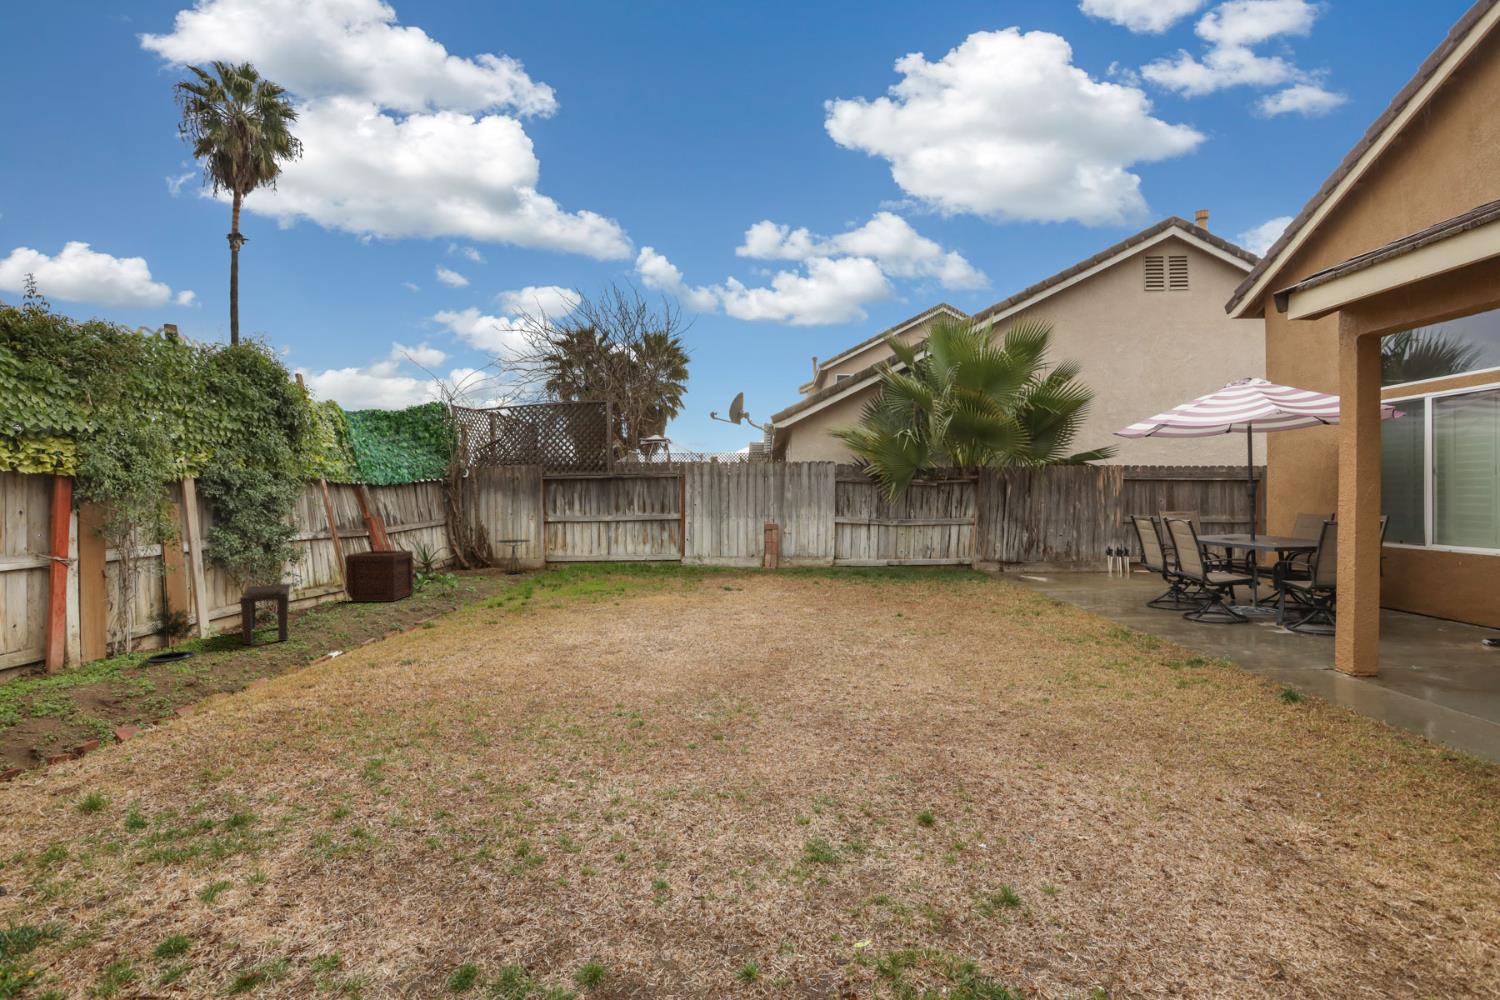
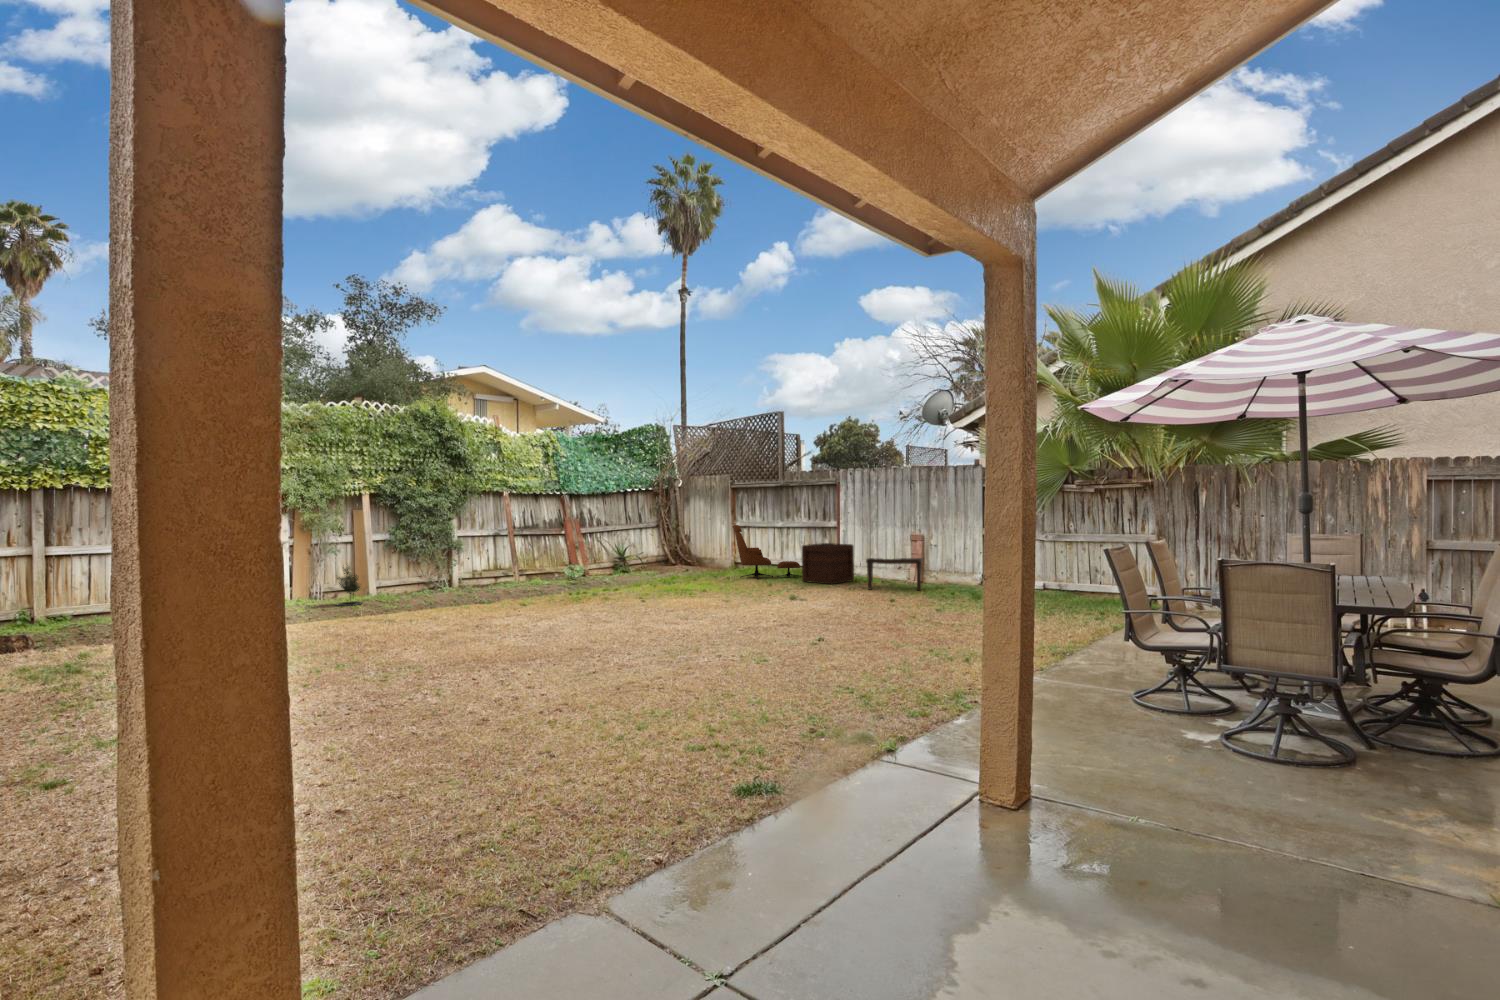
lounge chair: none [577,520,641,576] -> present [734,525,800,579]
side table: present [498,540,529,574] -> none [689,542,718,573]
wooden crate: present [345,551,414,602] -> present [802,543,854,584]
bench: present [240,584,291,645] -> present [866,558,923,590]

